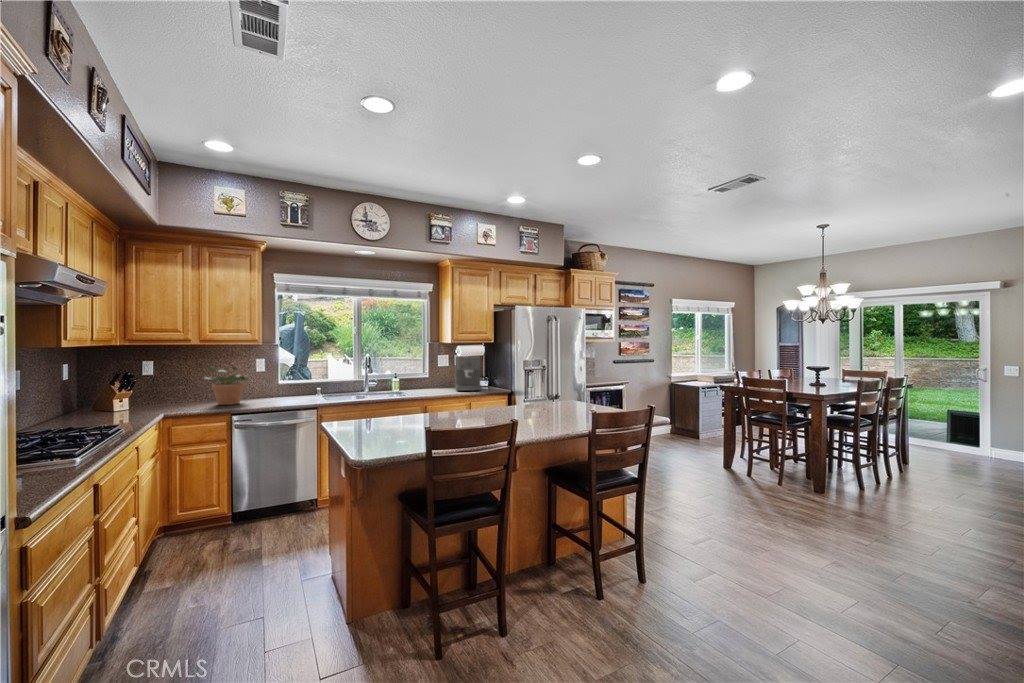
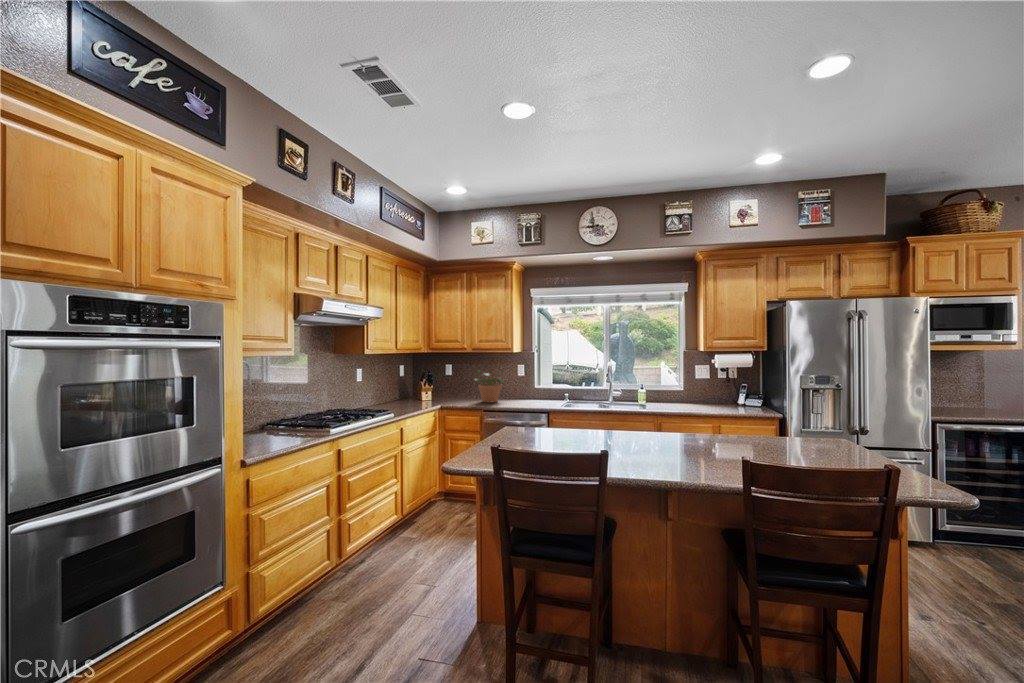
coffee maker: present [455,356,482,391] -> none [704,368,742,412]

